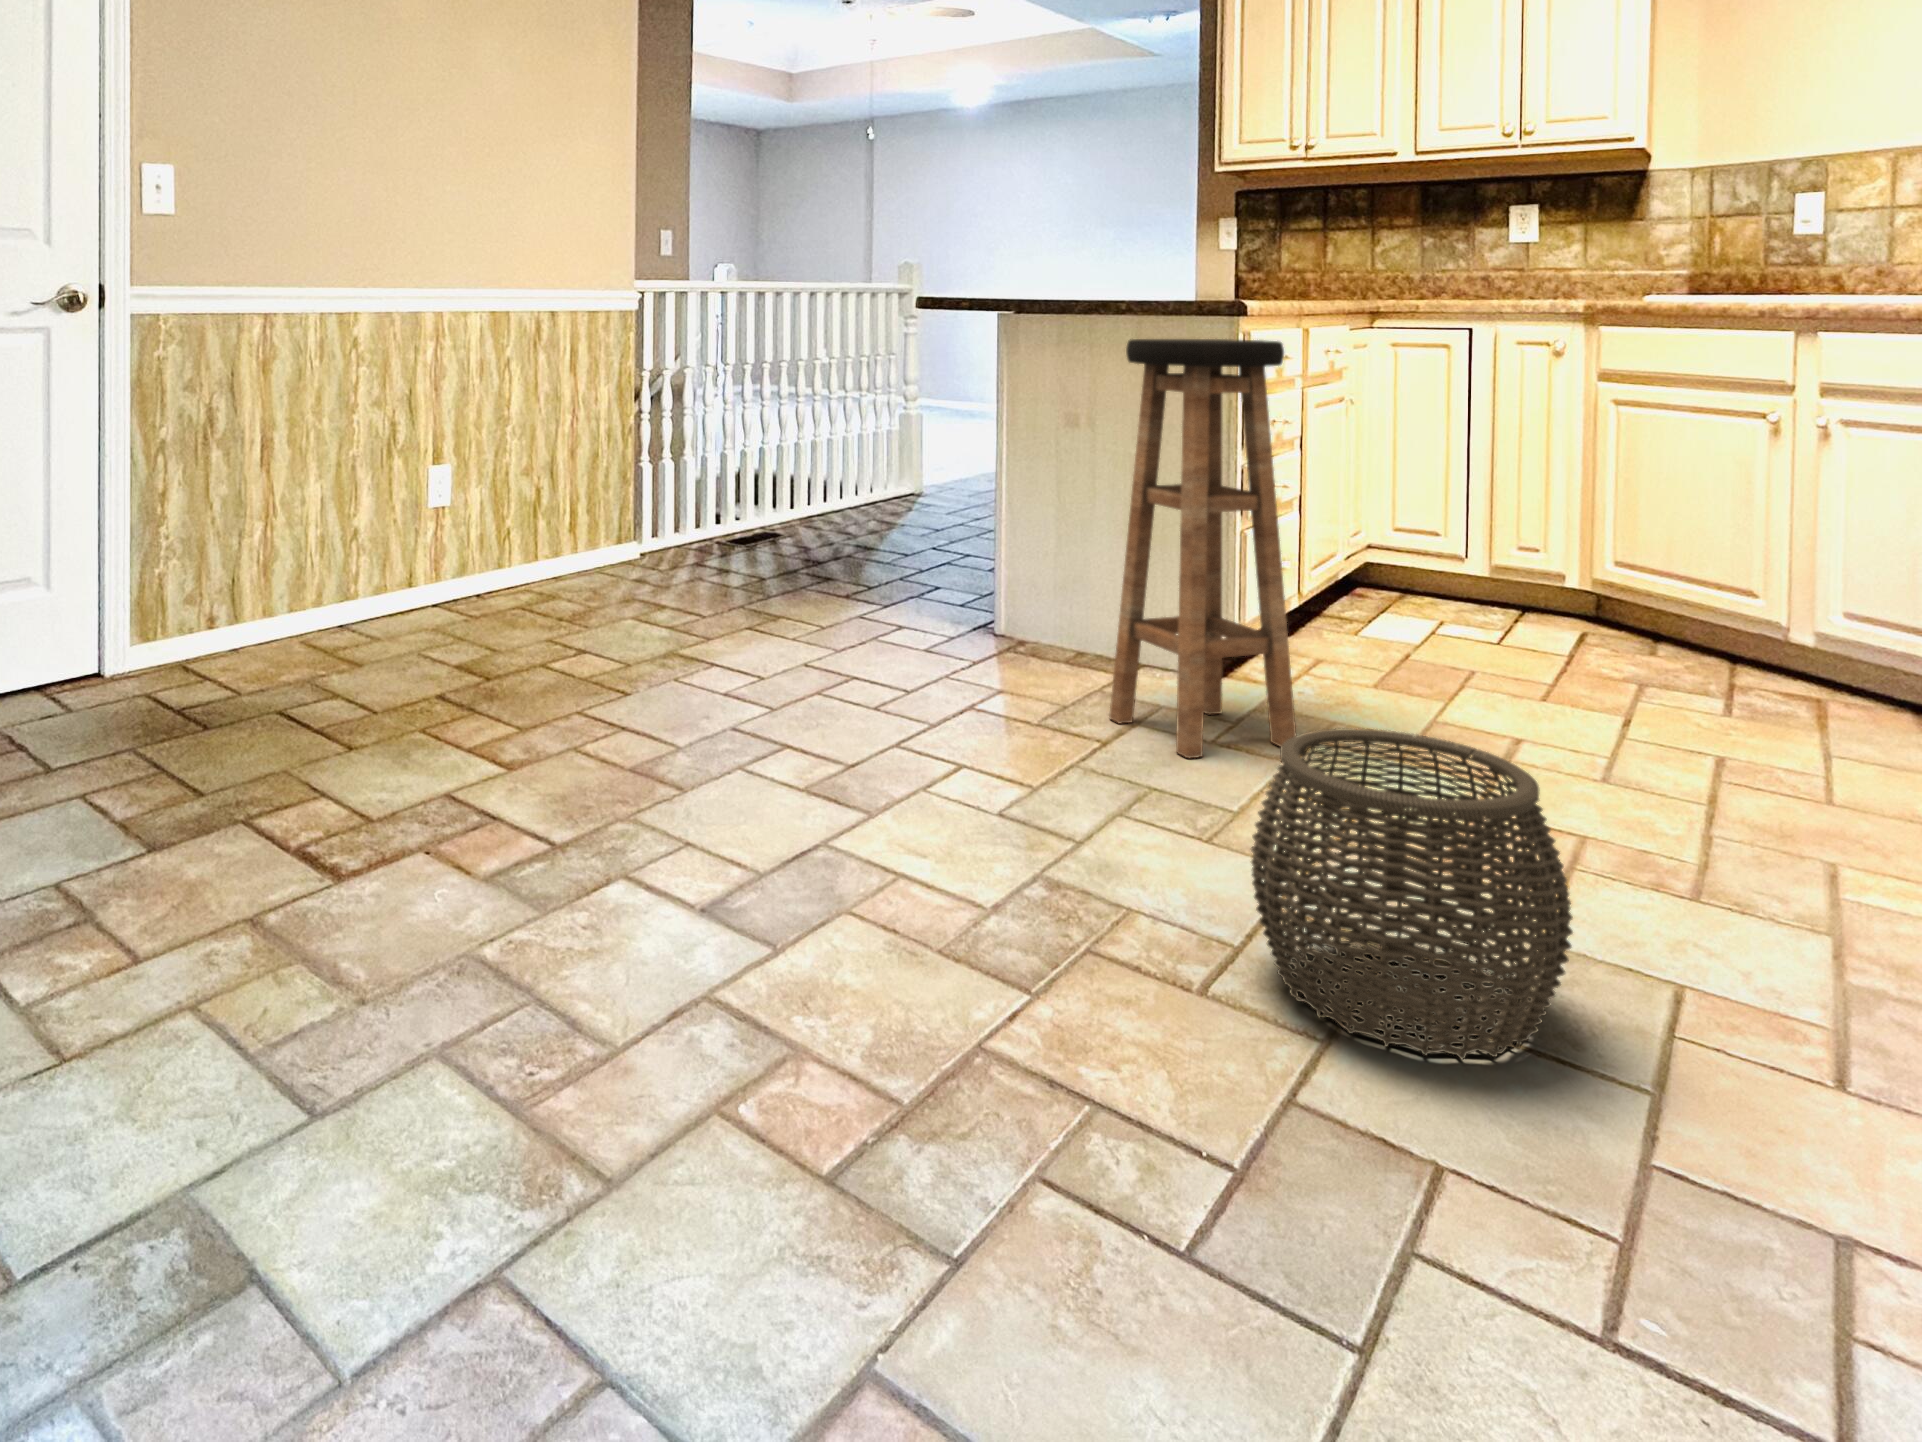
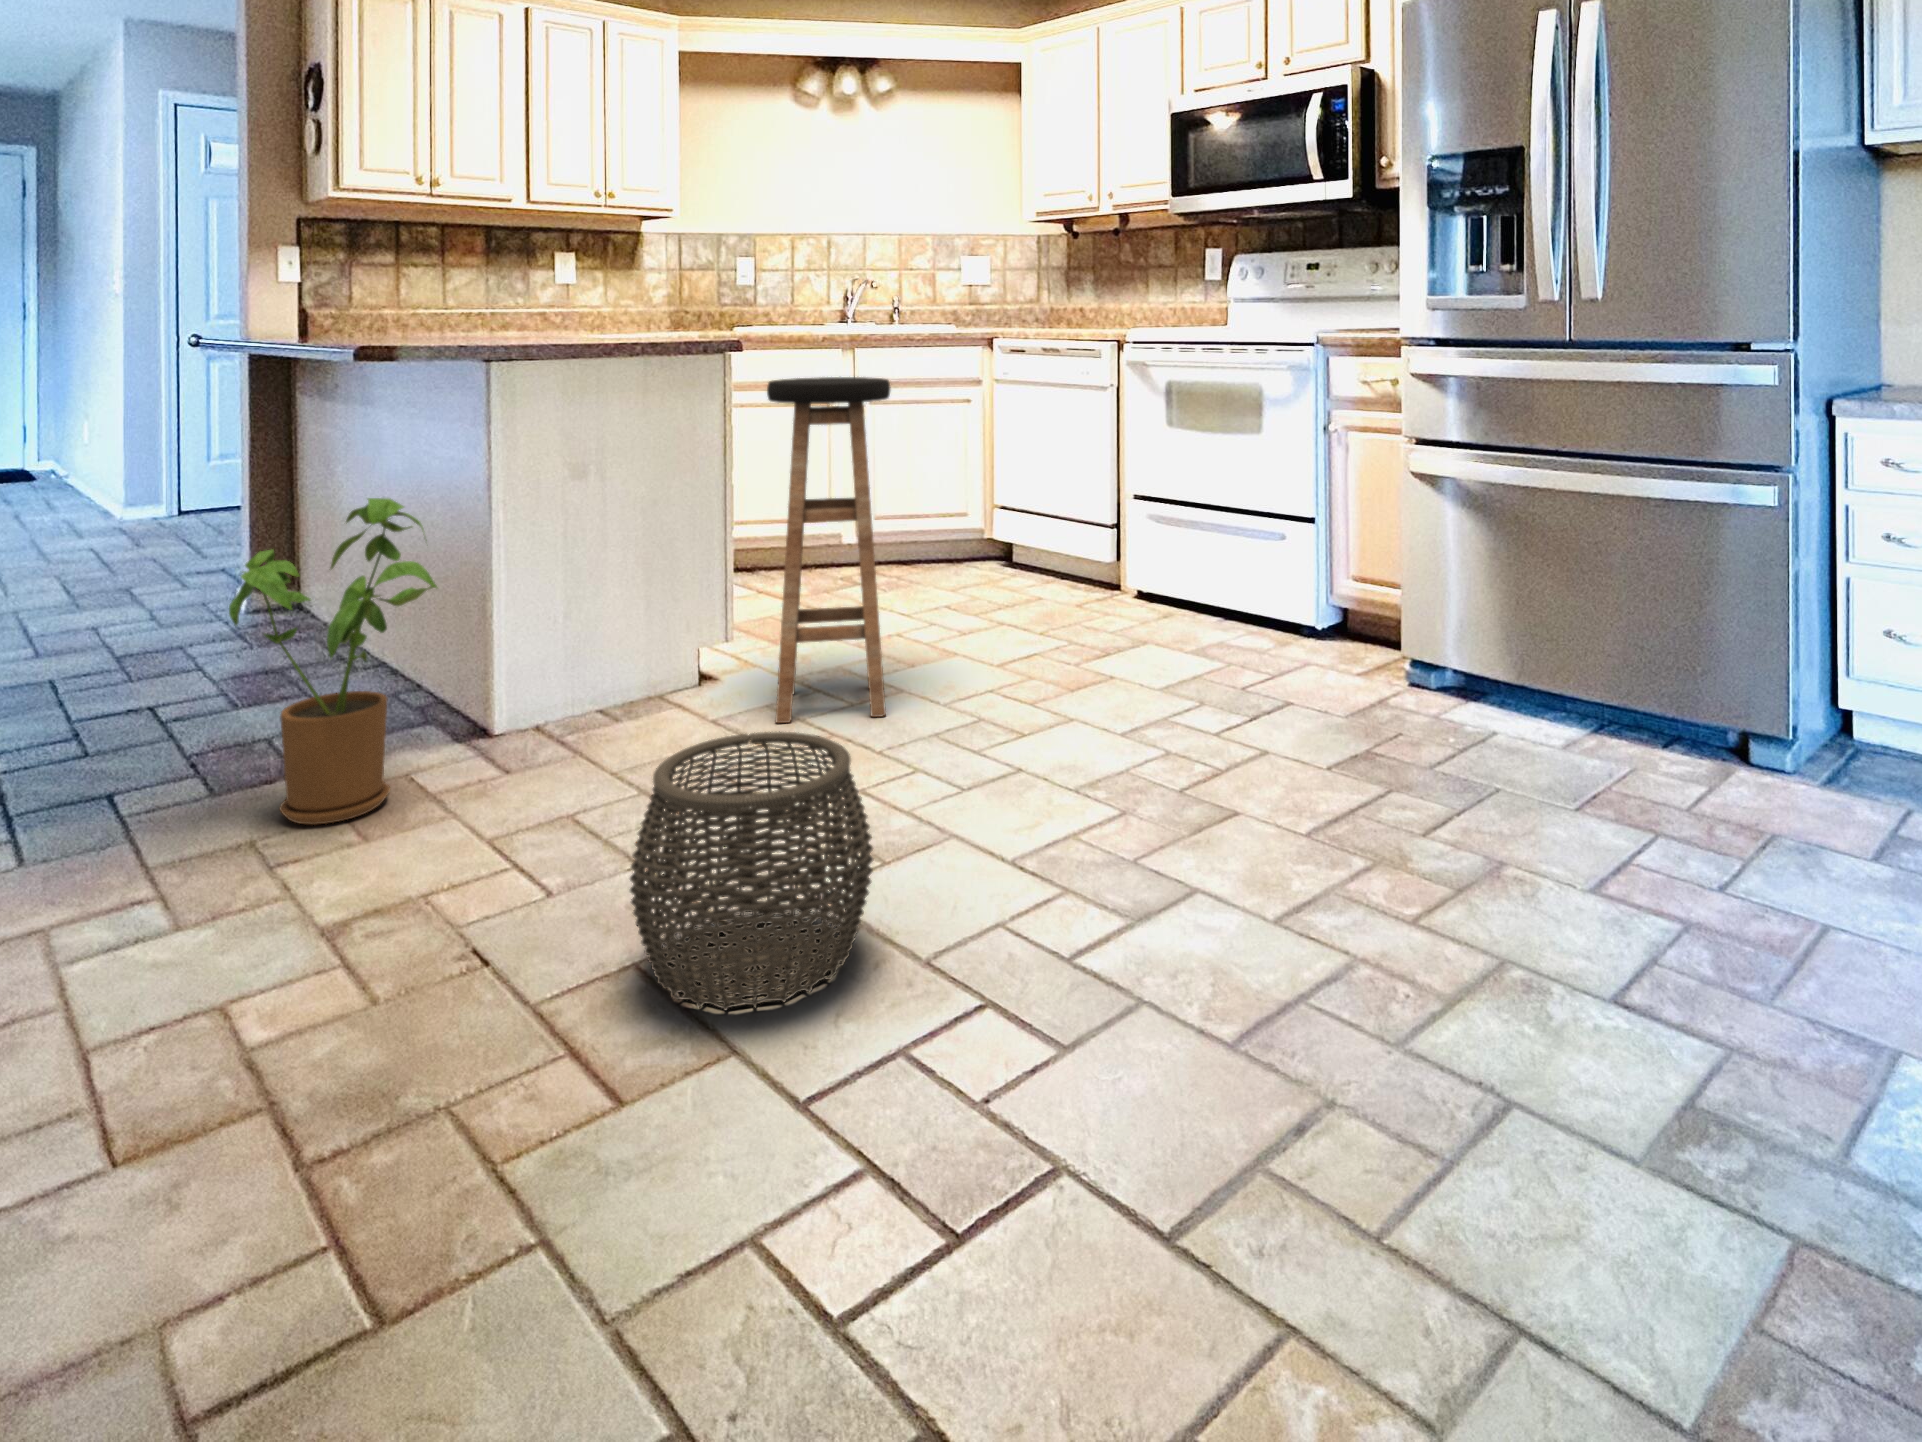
house plant: none [762,408,896,643] -> present [229,498,437,825]
woven basket: present [1251,728,1573,1059] -> present [630,731,873,1010]

